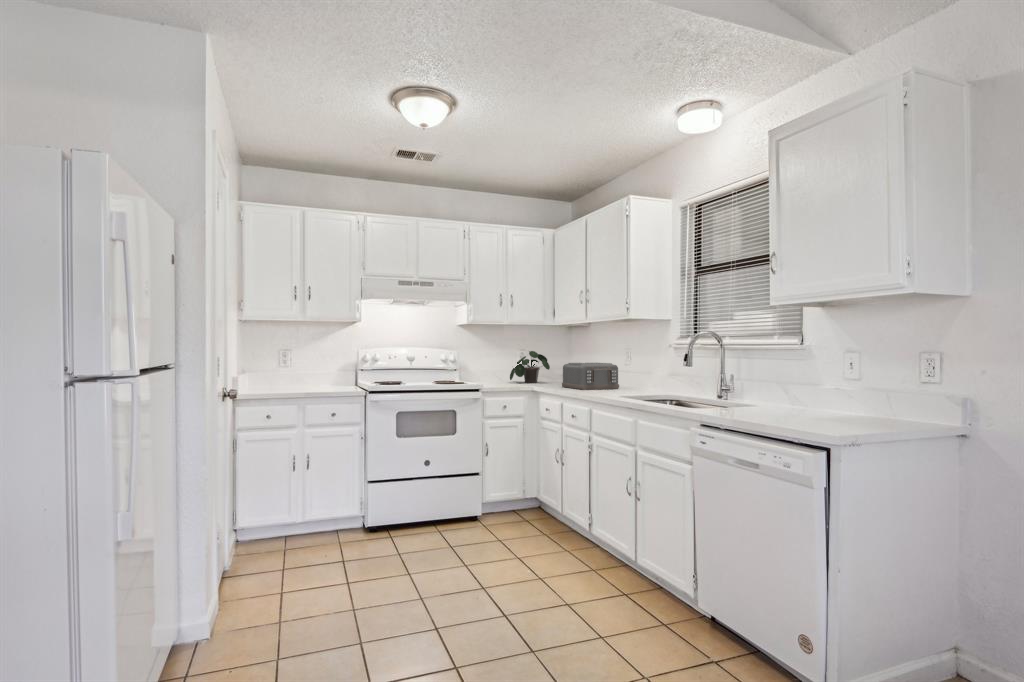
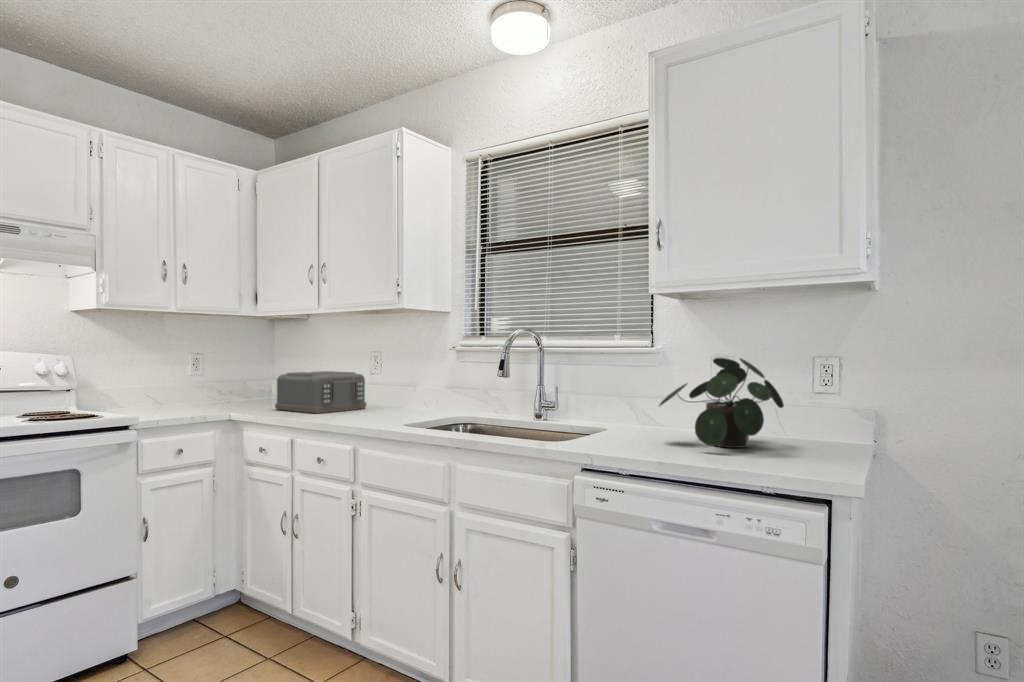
potted plant: present [510,351,550,383] -> present [659,358,784,448]

